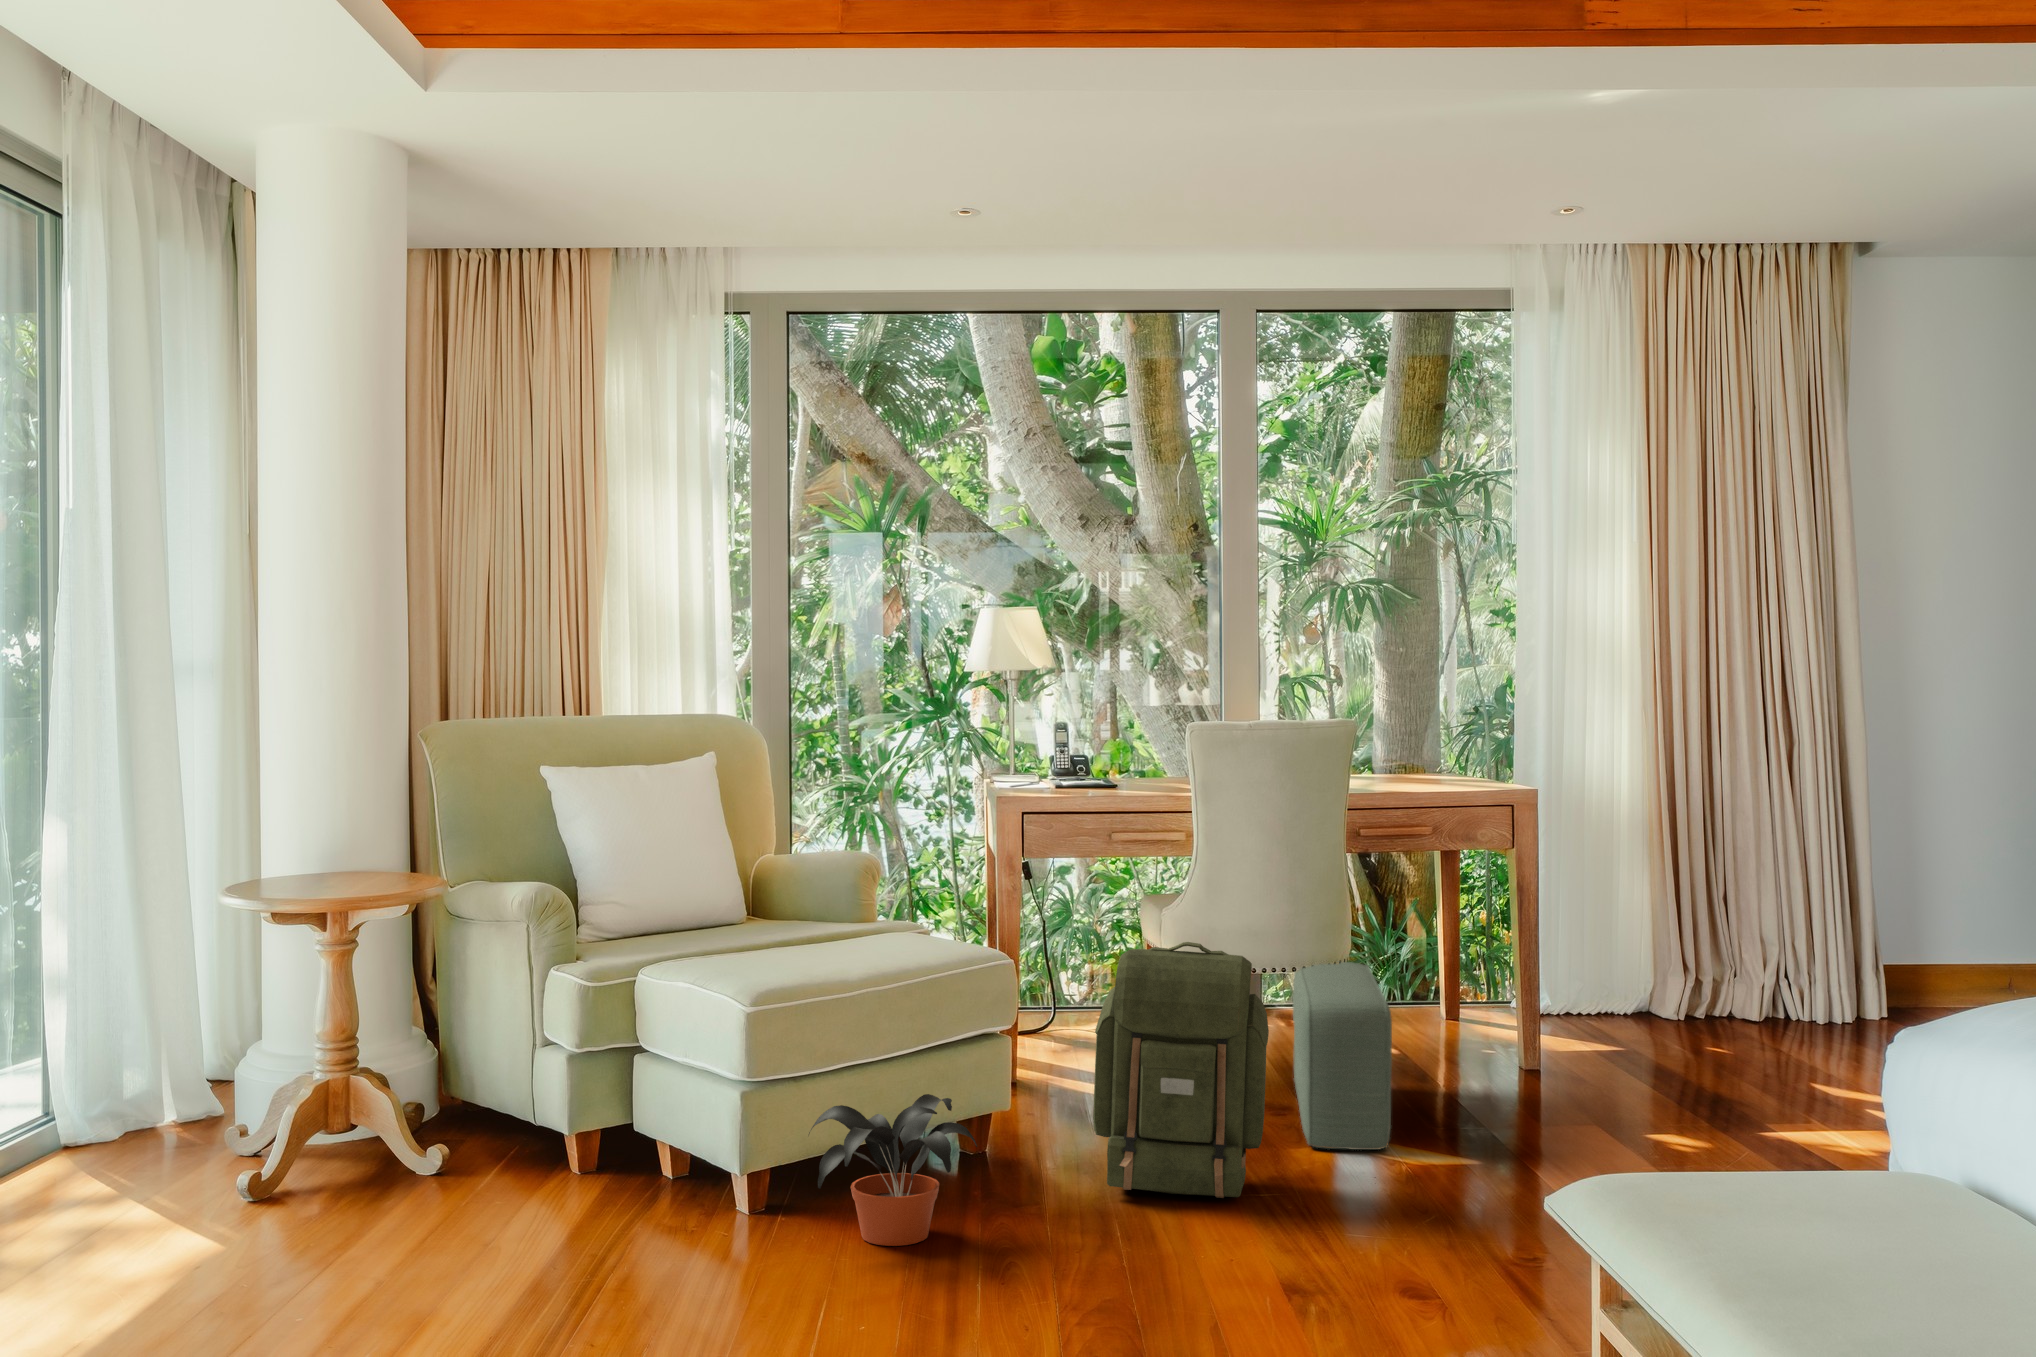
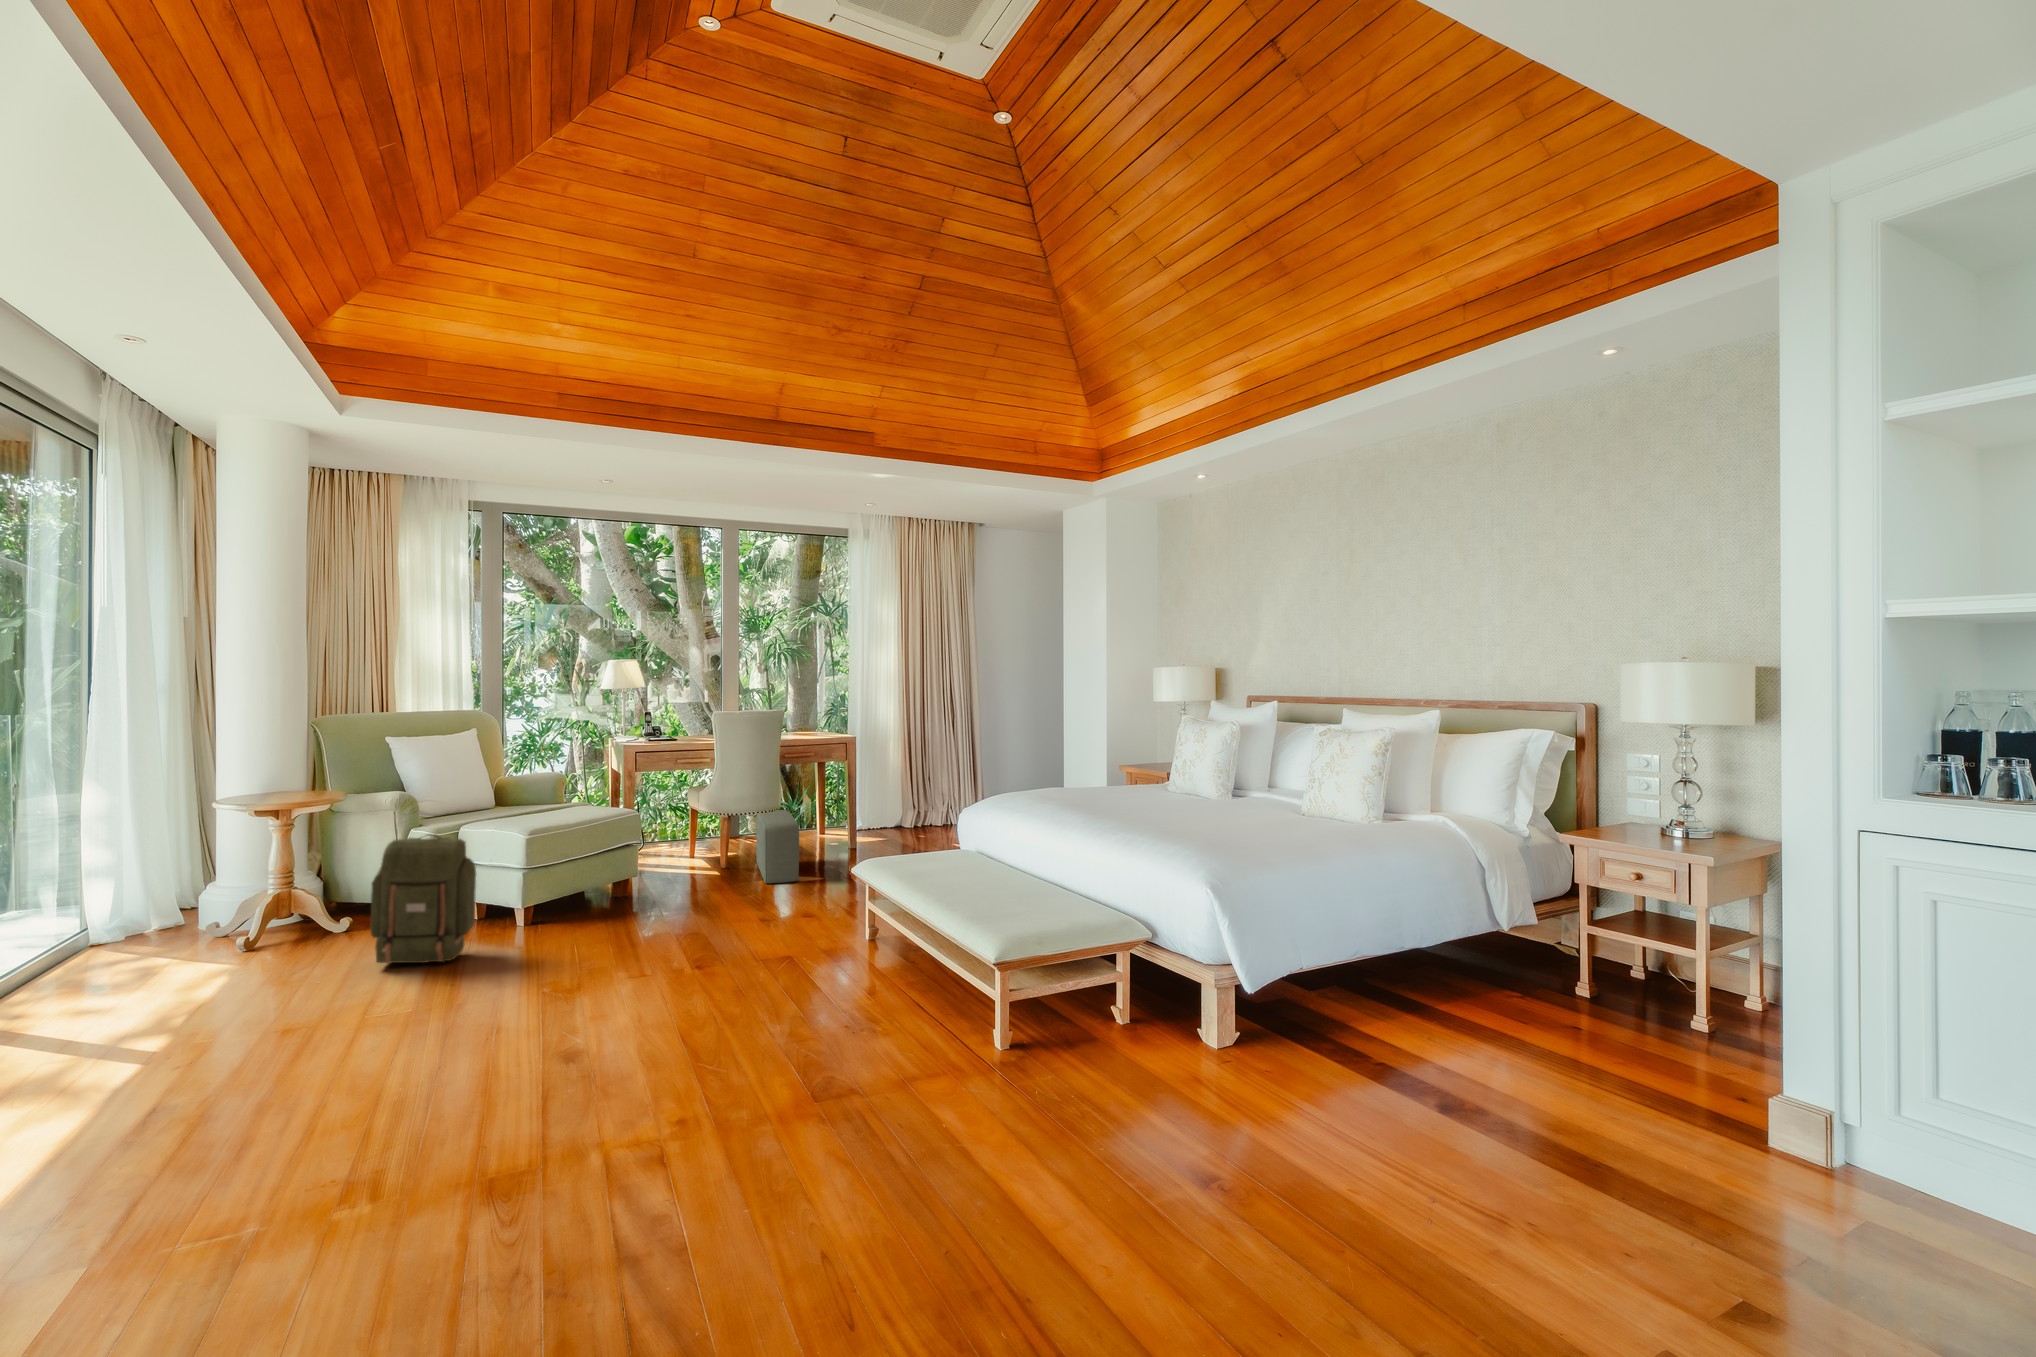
backpack: present [1093,942,1269,1198] -> present [370,834,476,964]
potted plant: present [809,1094,977,1246] -> none [555,868,632,930]

